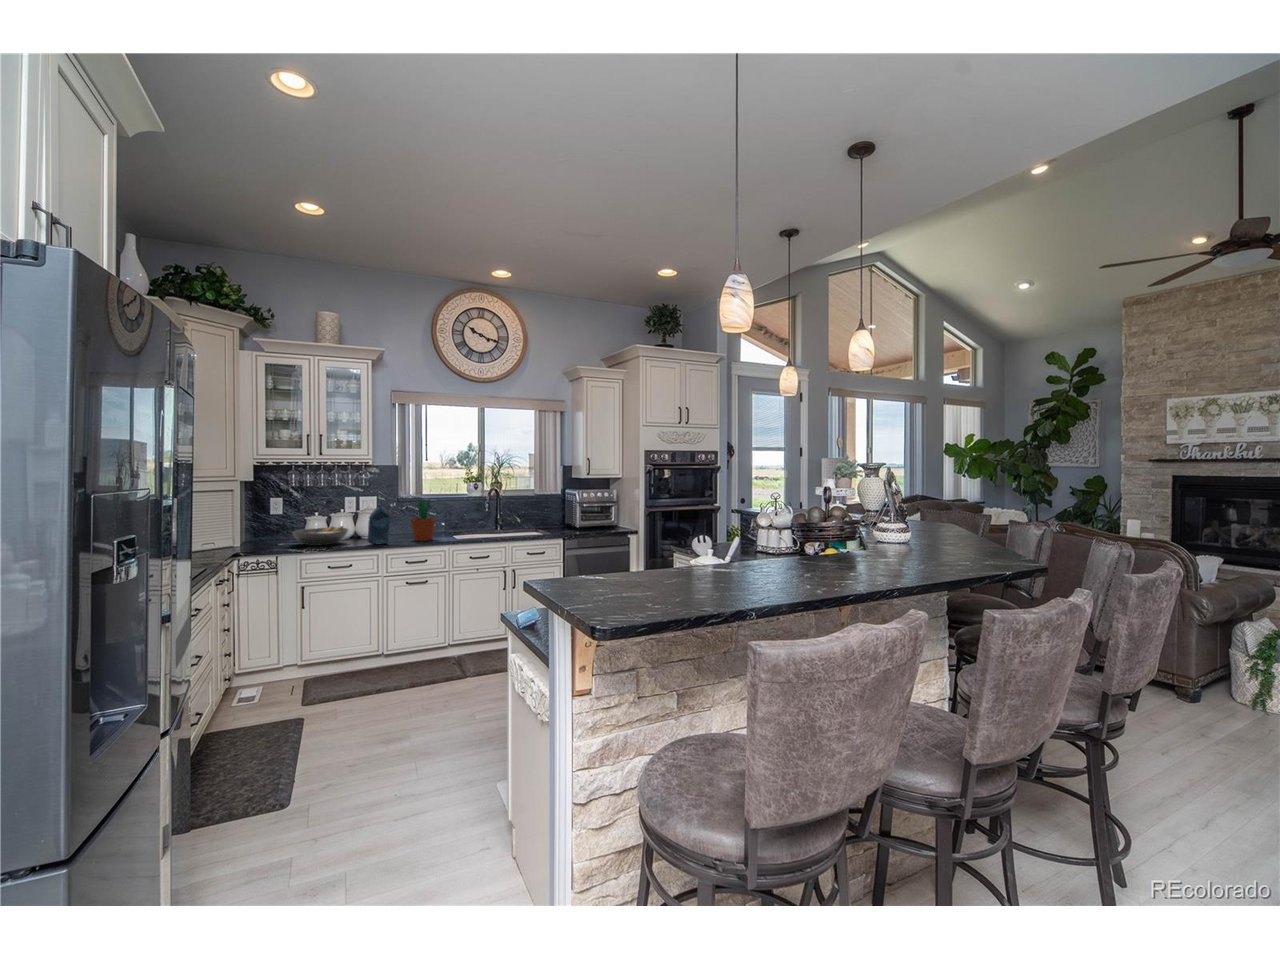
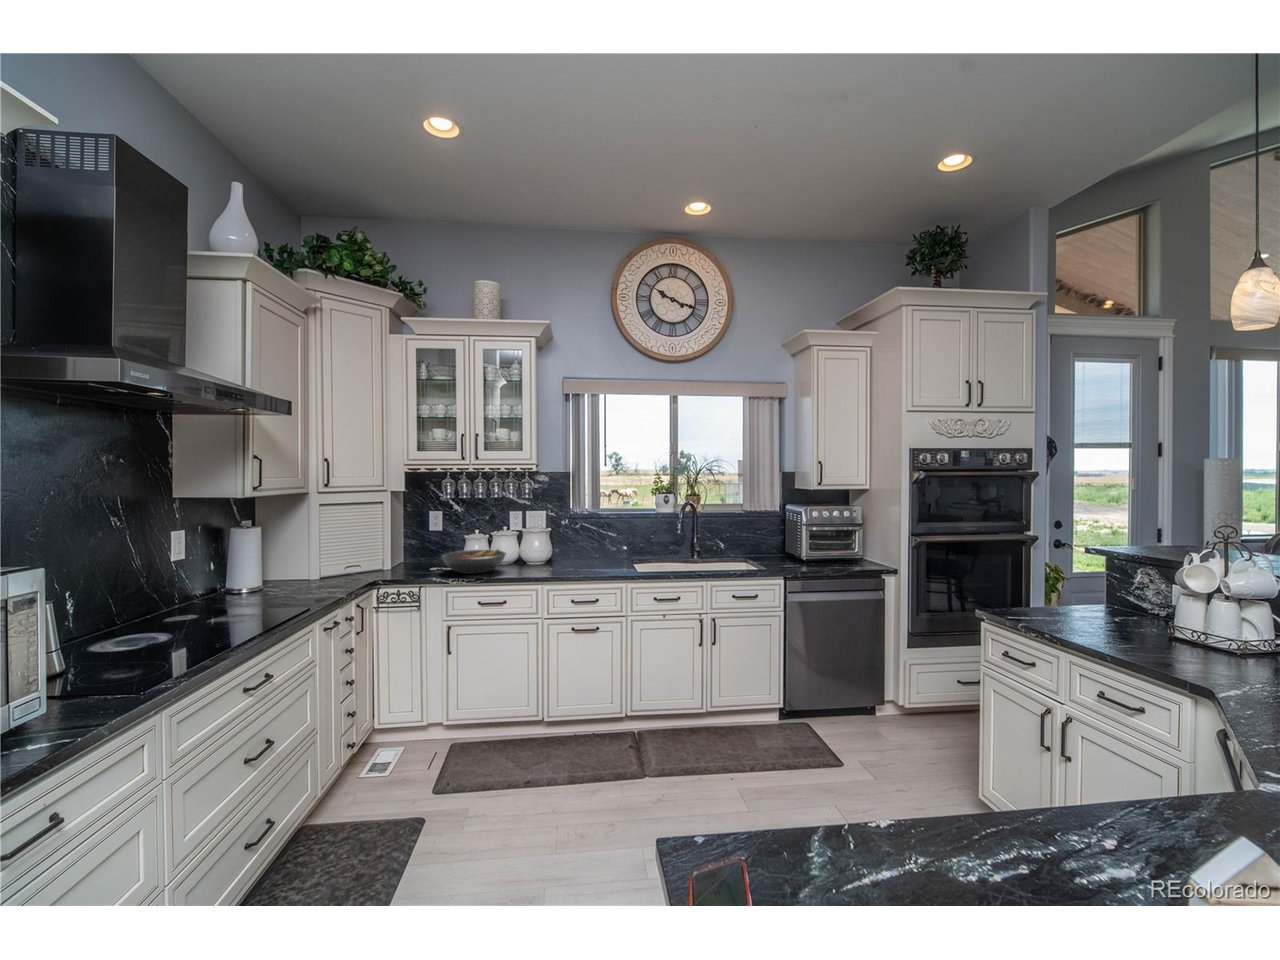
flower pot: present [410,501,436,541] -> none [579,518,612,572]
bottle: present [368,504,390,544] -> none [525,523,553,576]

